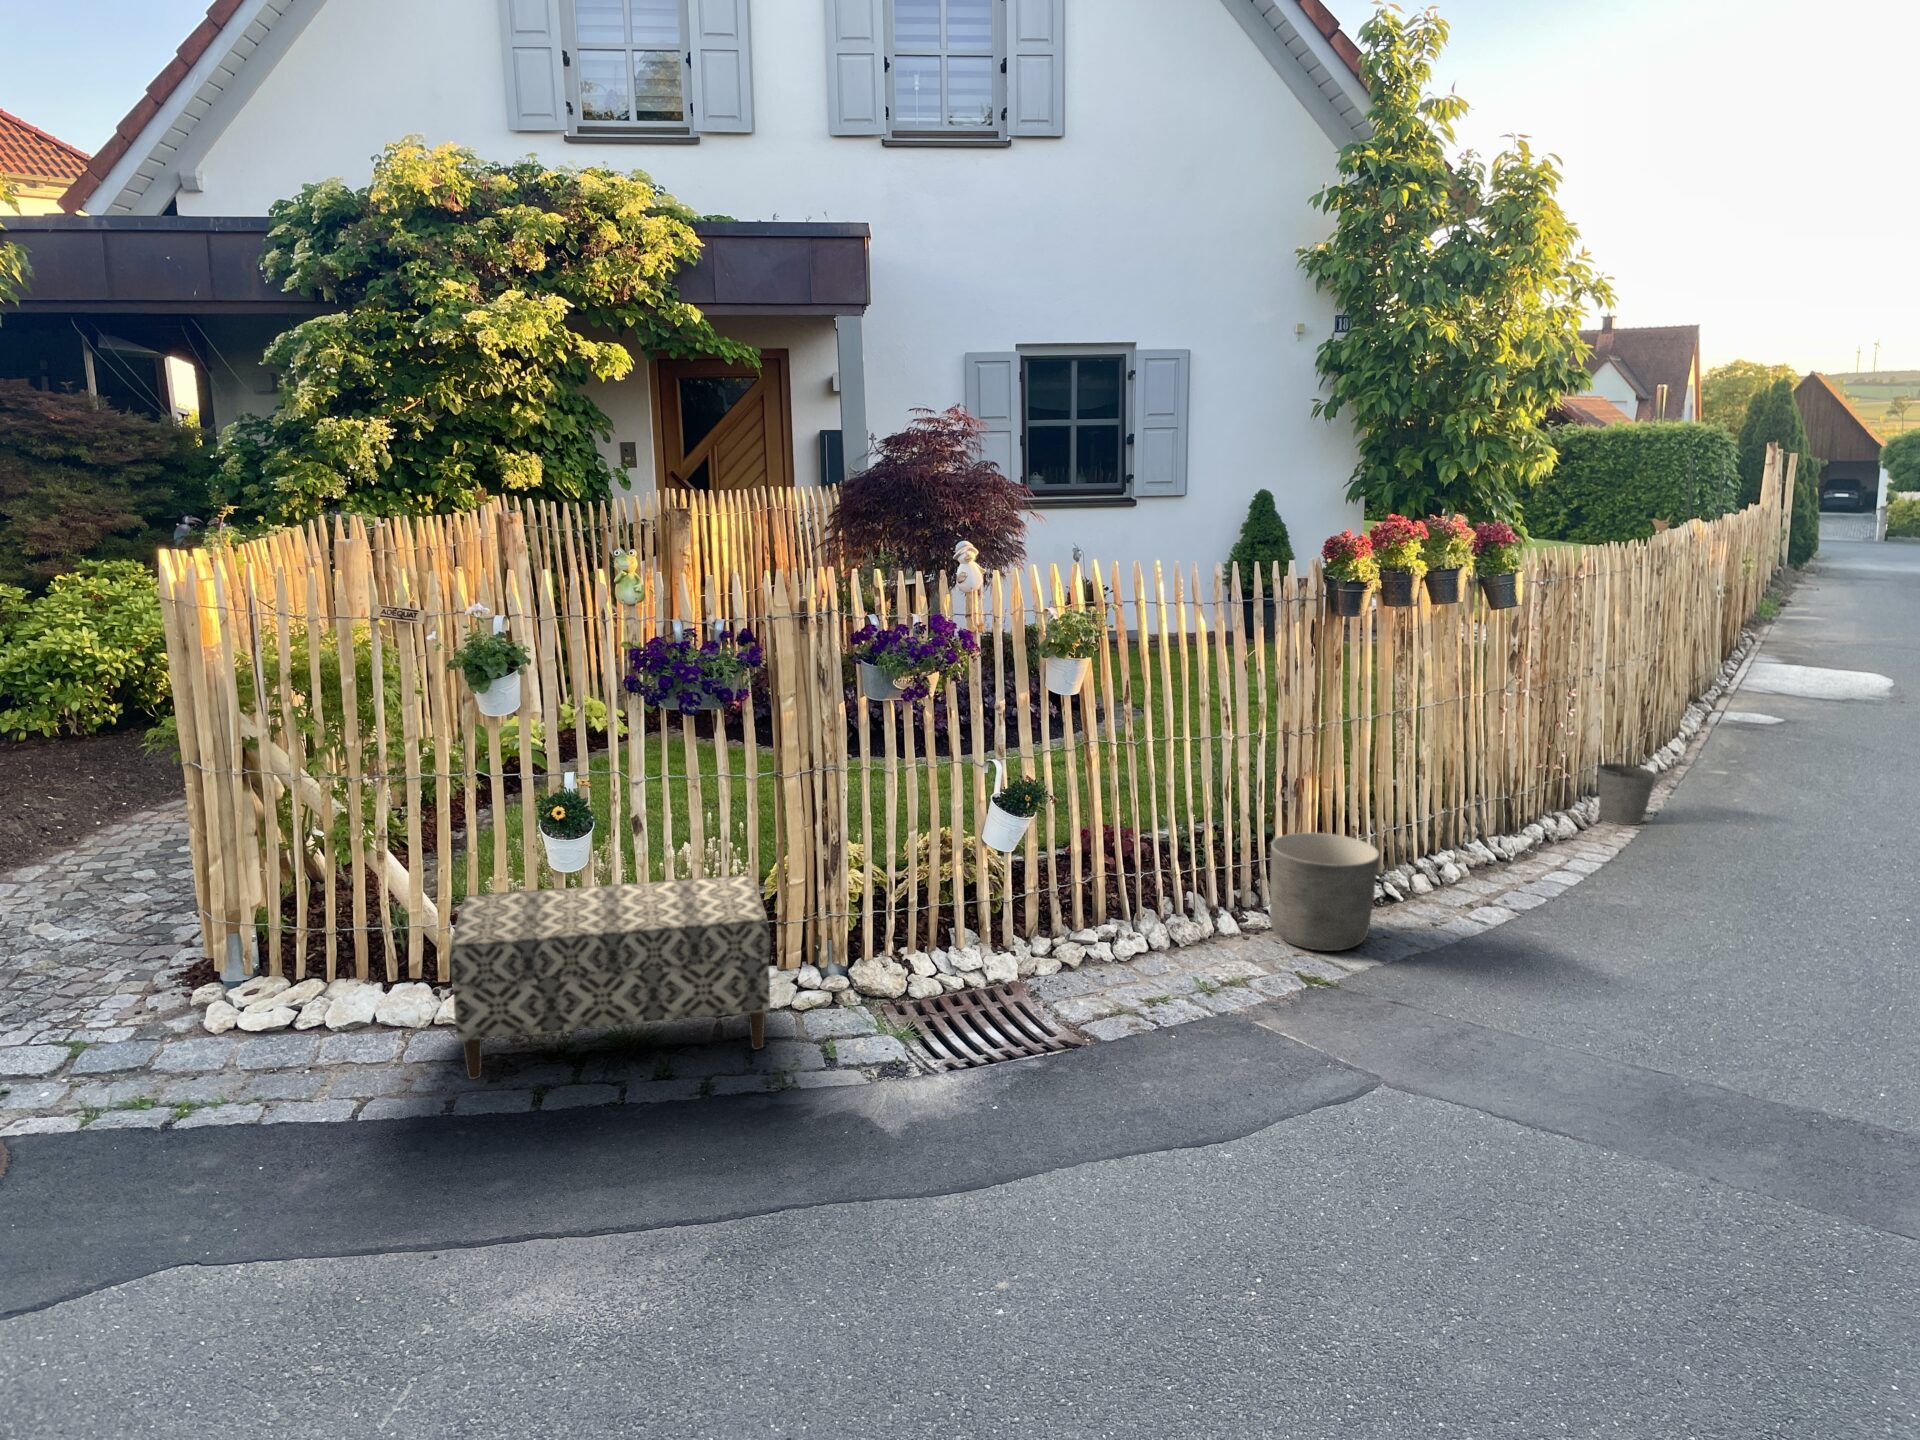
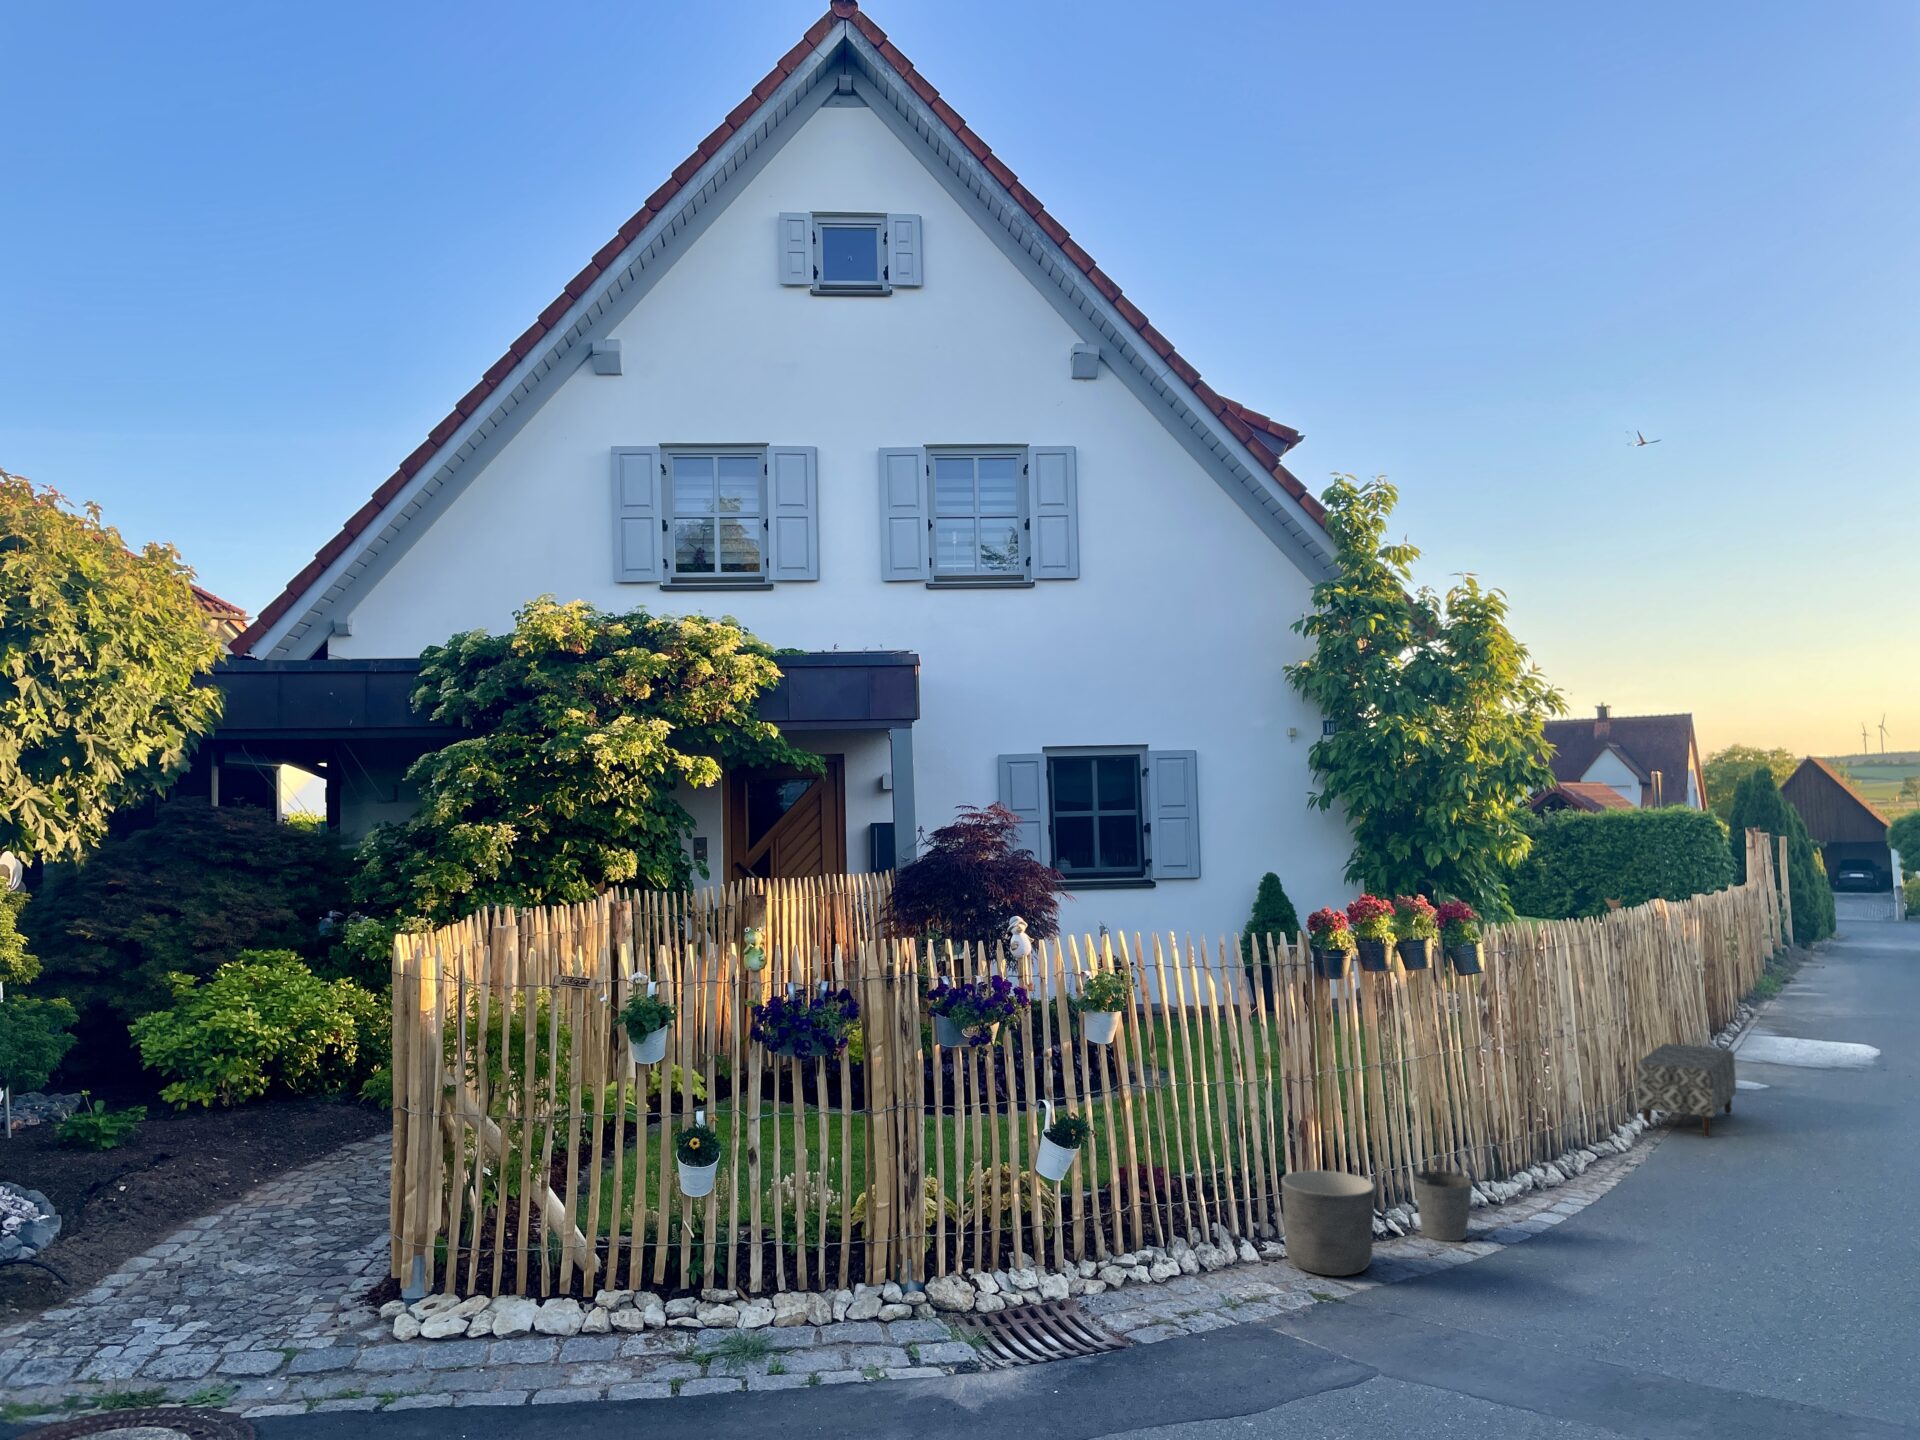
bucket: present [1598,763,1656,825] -> present [1413,1171,1473,1241]
bench: present [450,875,770,1079] -> present [1637,1043,1736,1138]

